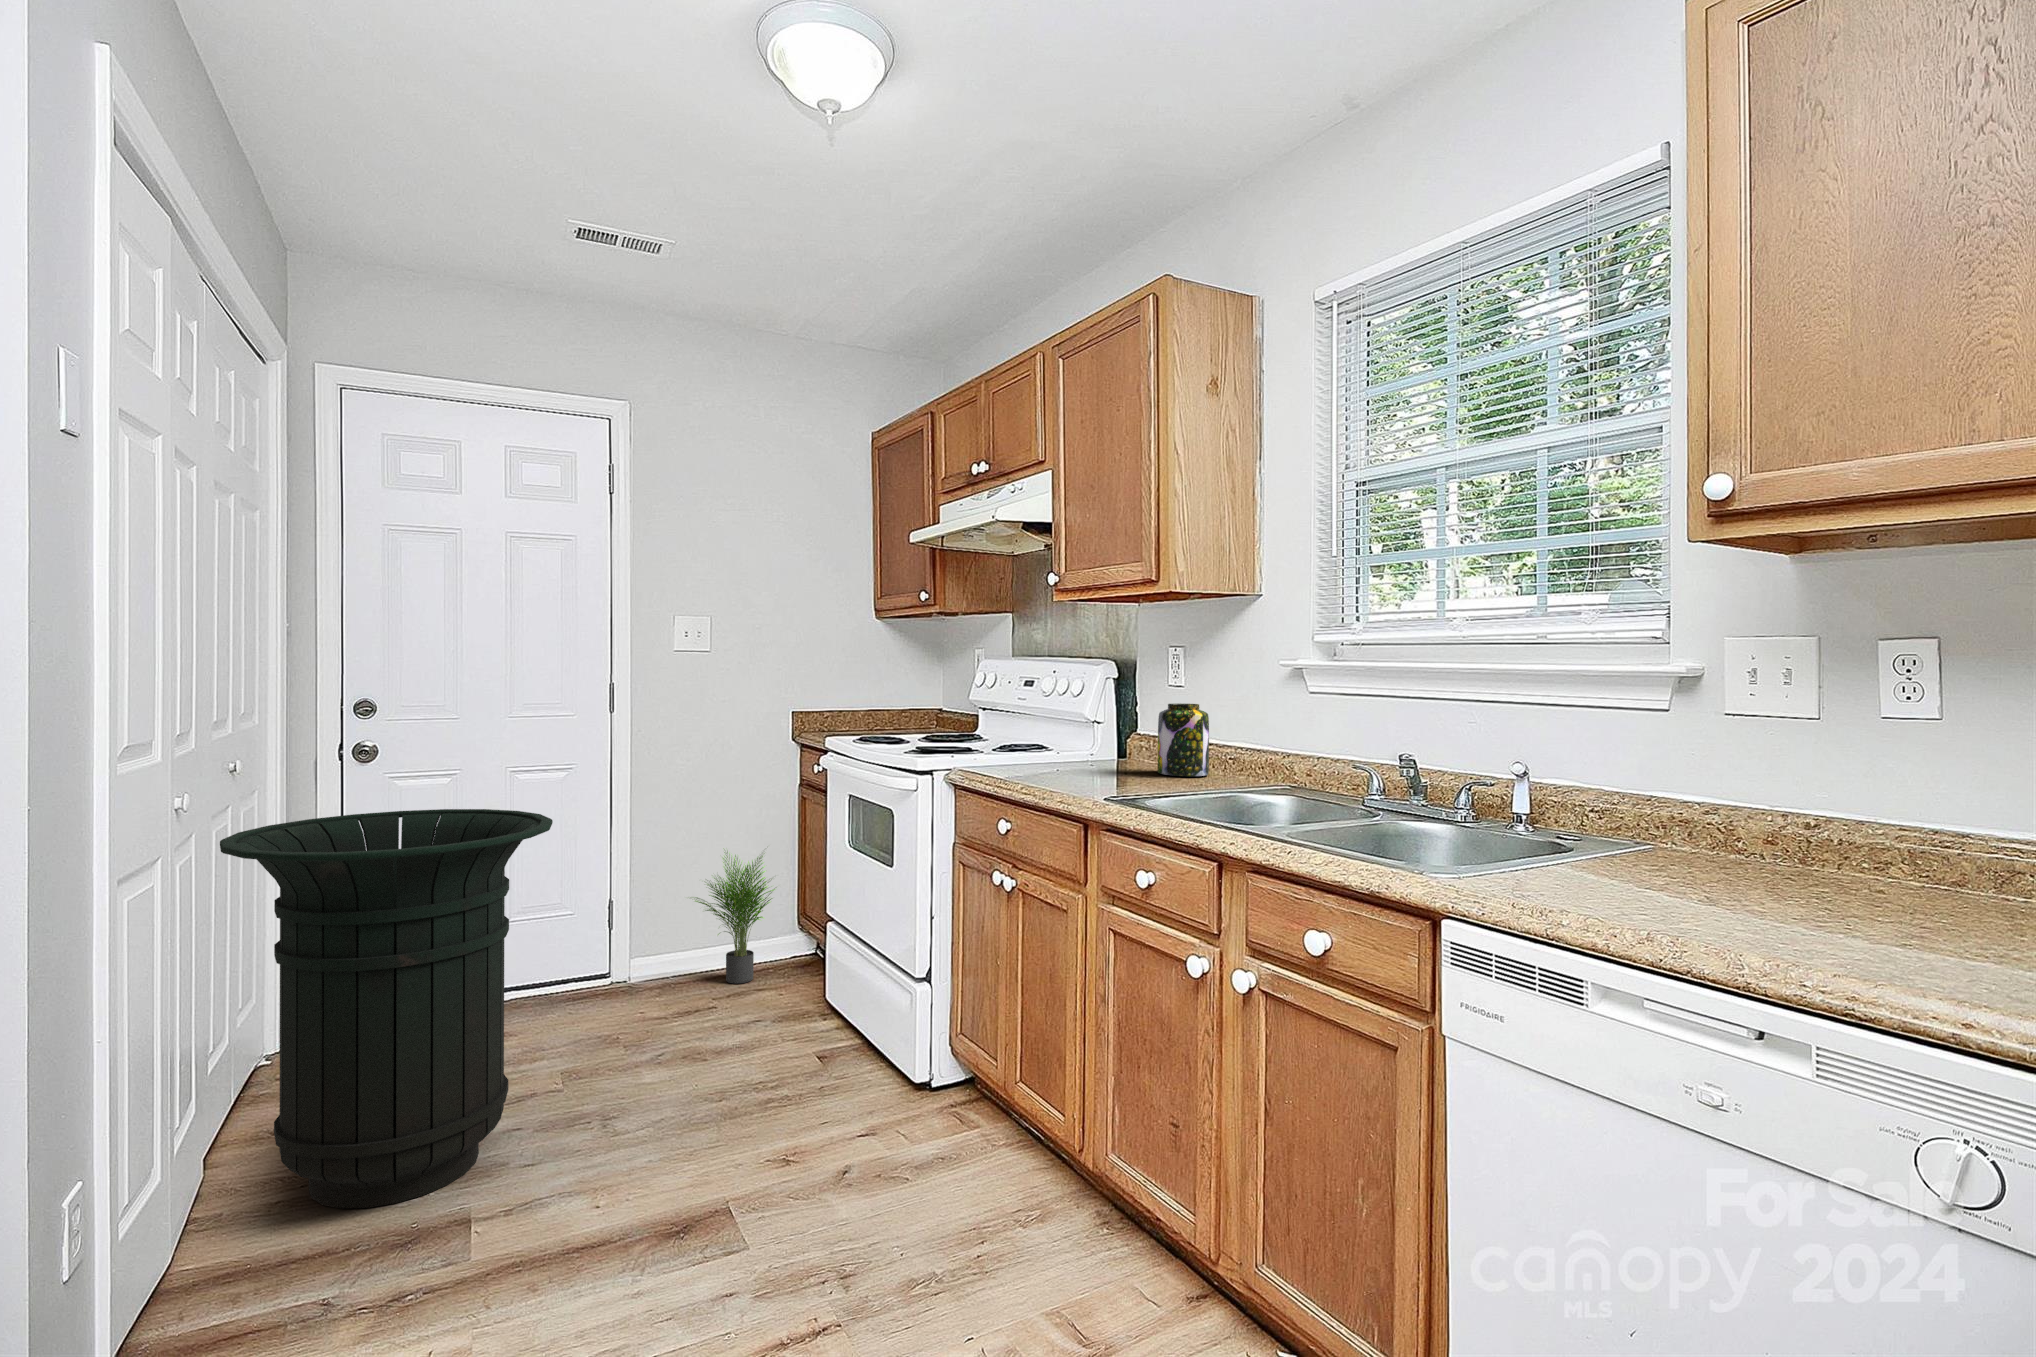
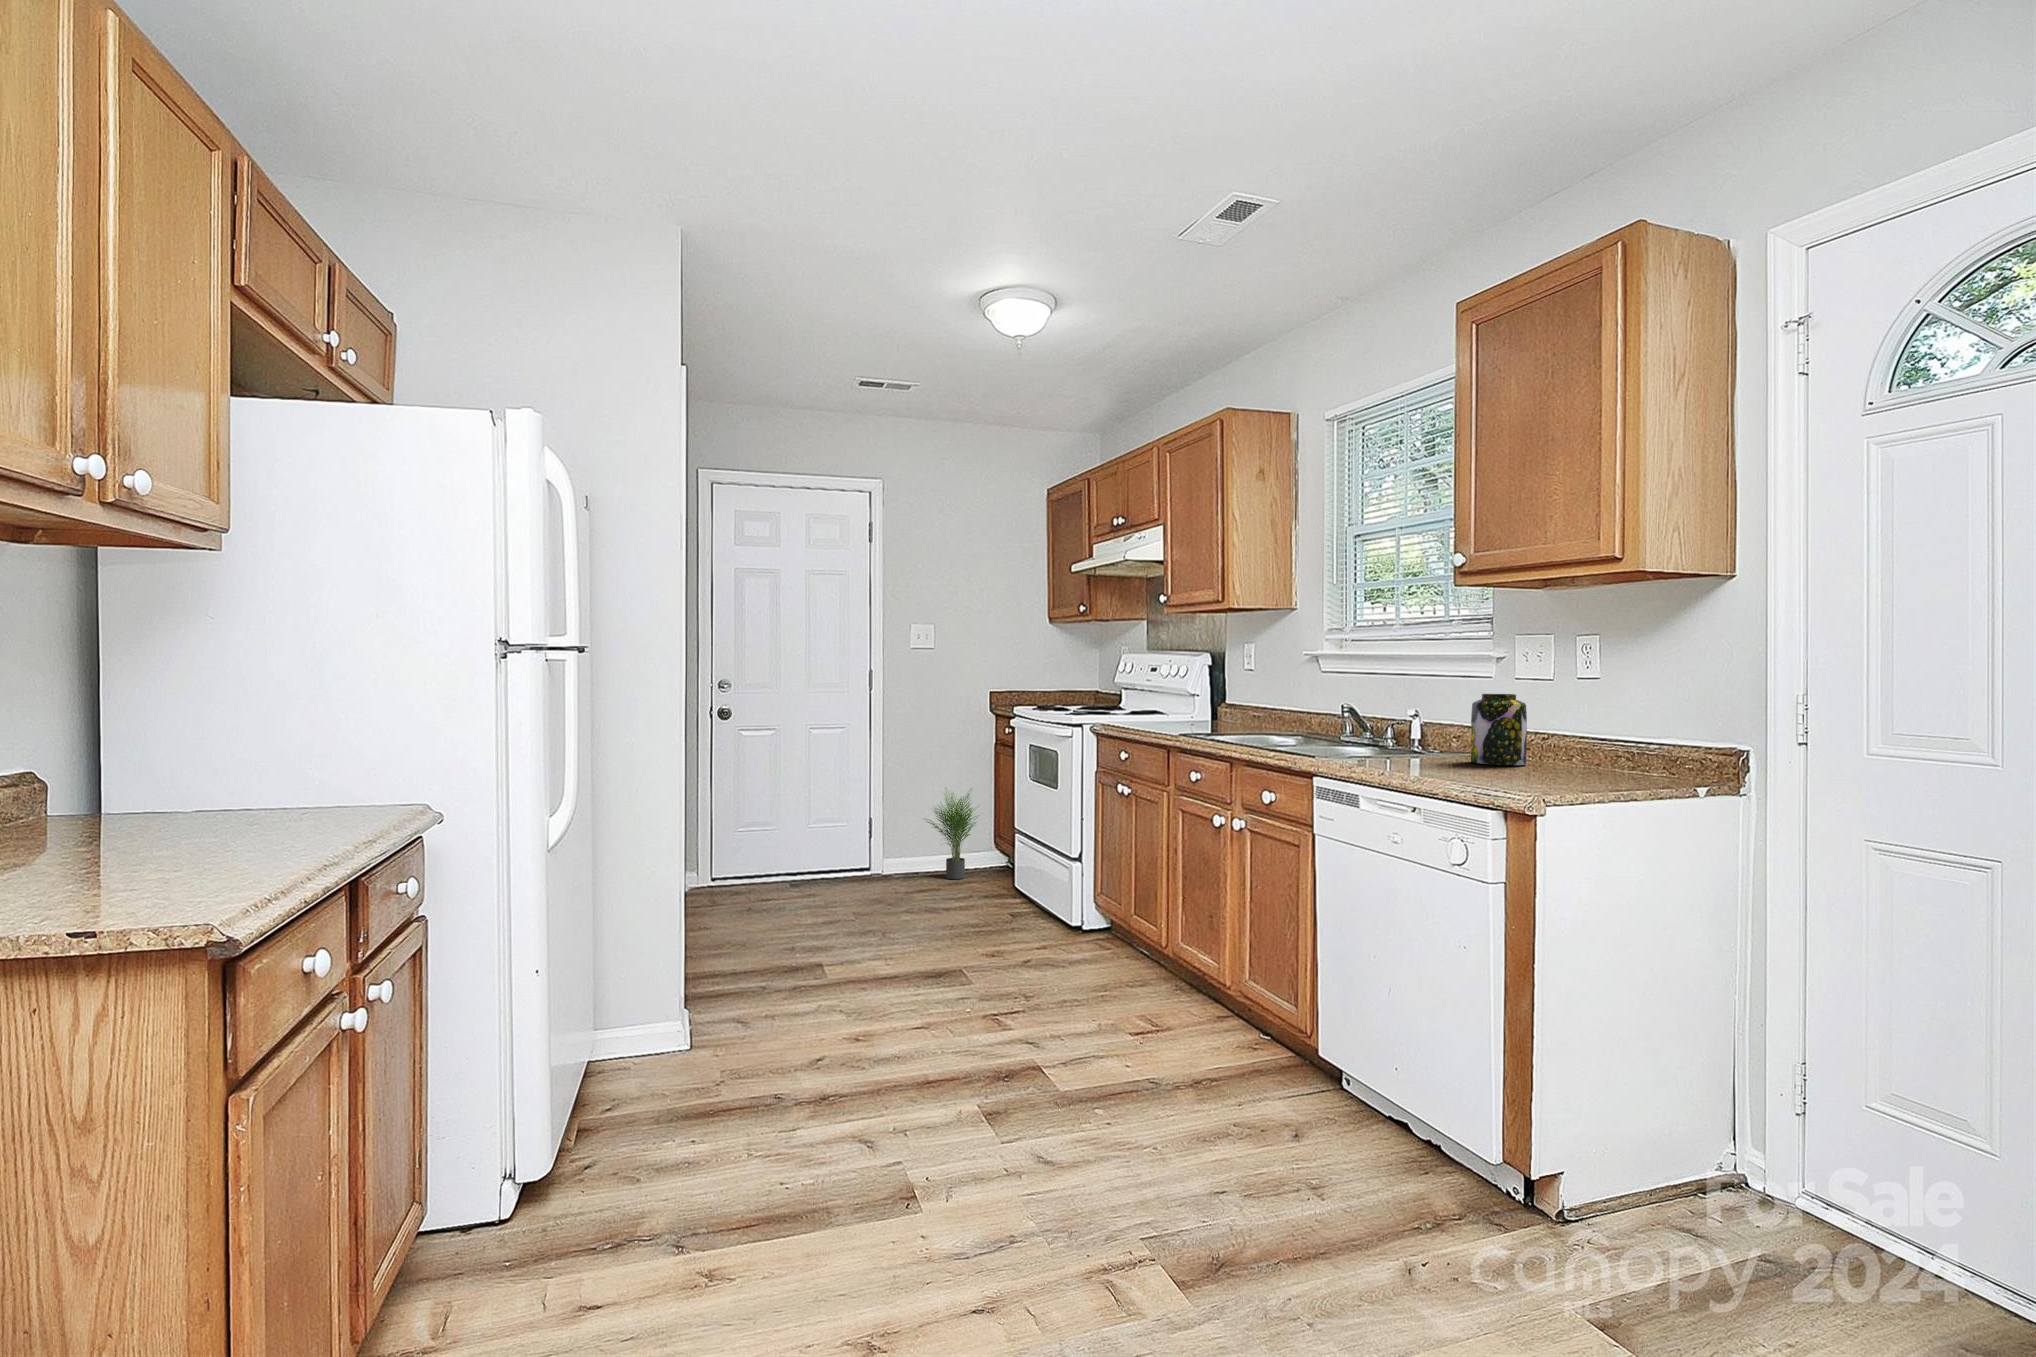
jar: present [1158,703,1209,776] -> present [1471,694,1527,765]
trash can: present [220,809,553,1208] -> none [691,745,856,957]

